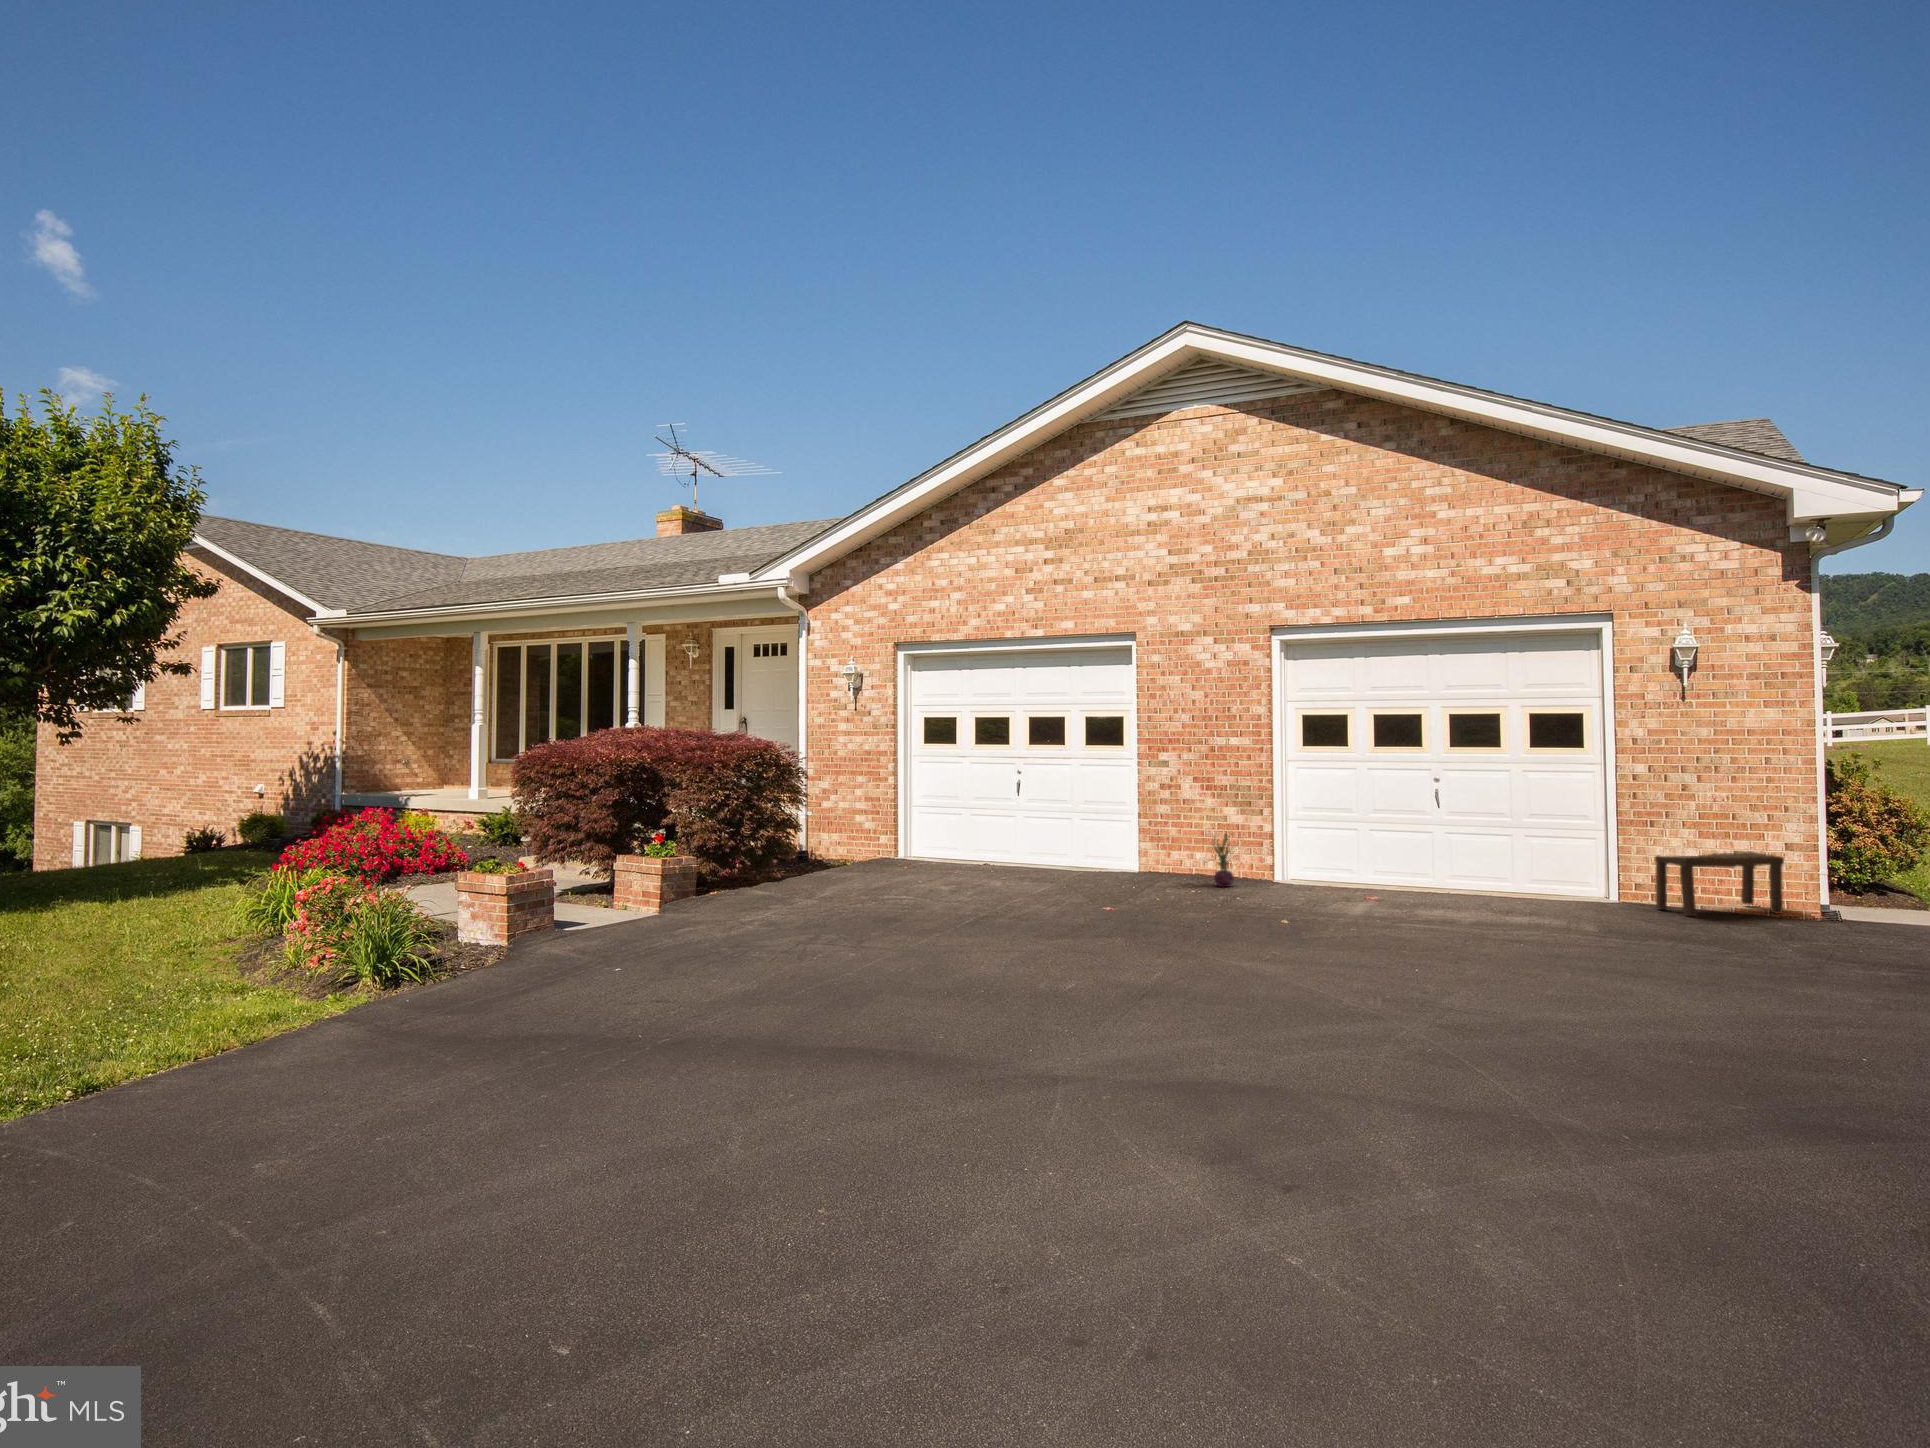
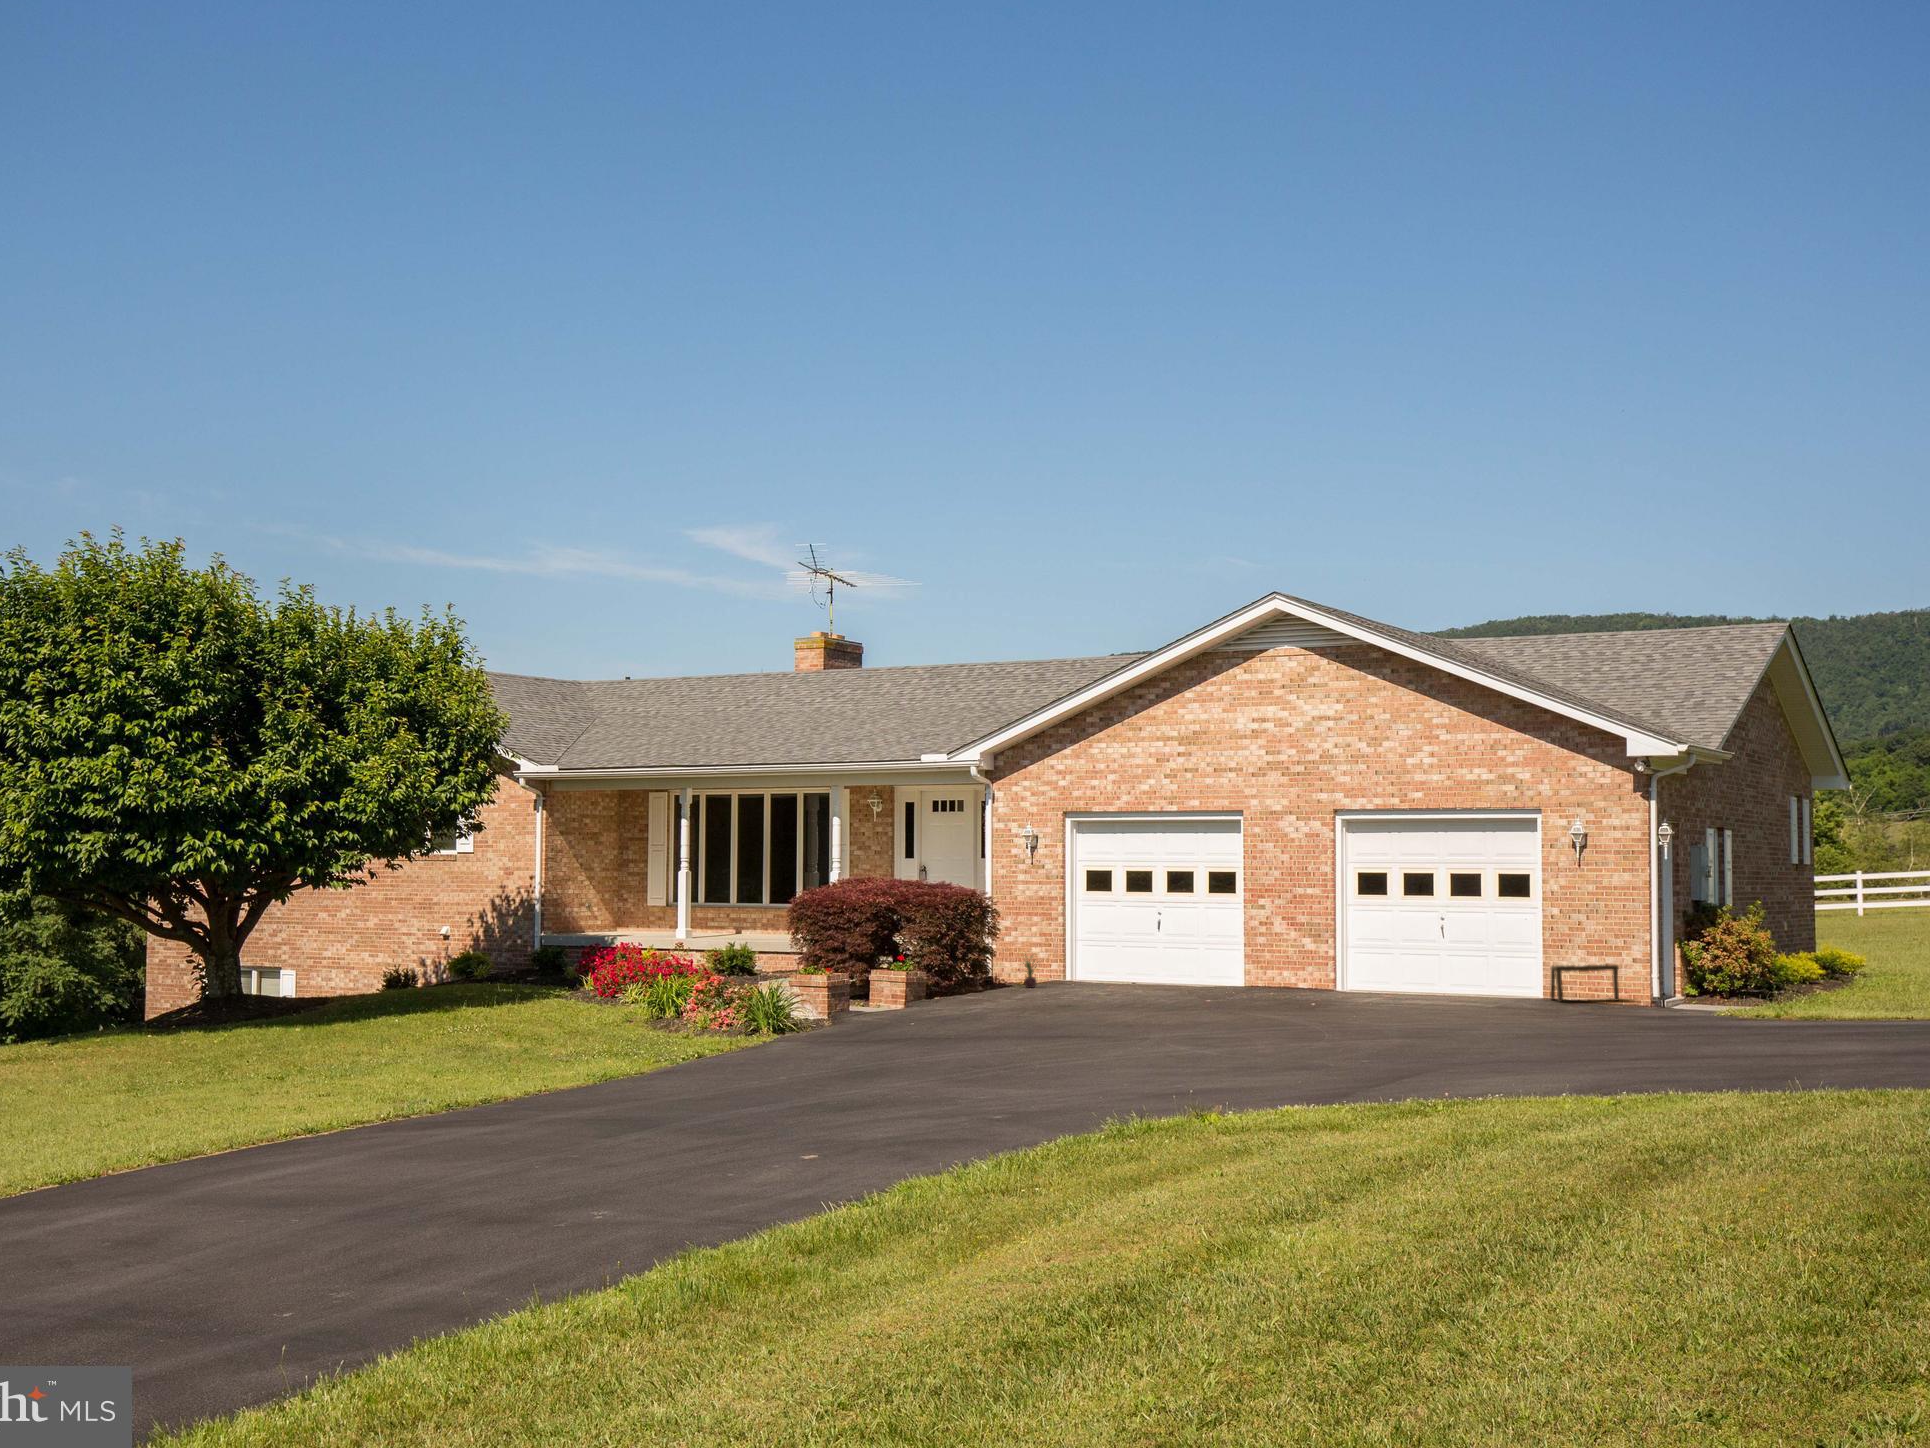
decorative plant: present [1211,835,1235,887] -> present [1023,954,1038,988]

